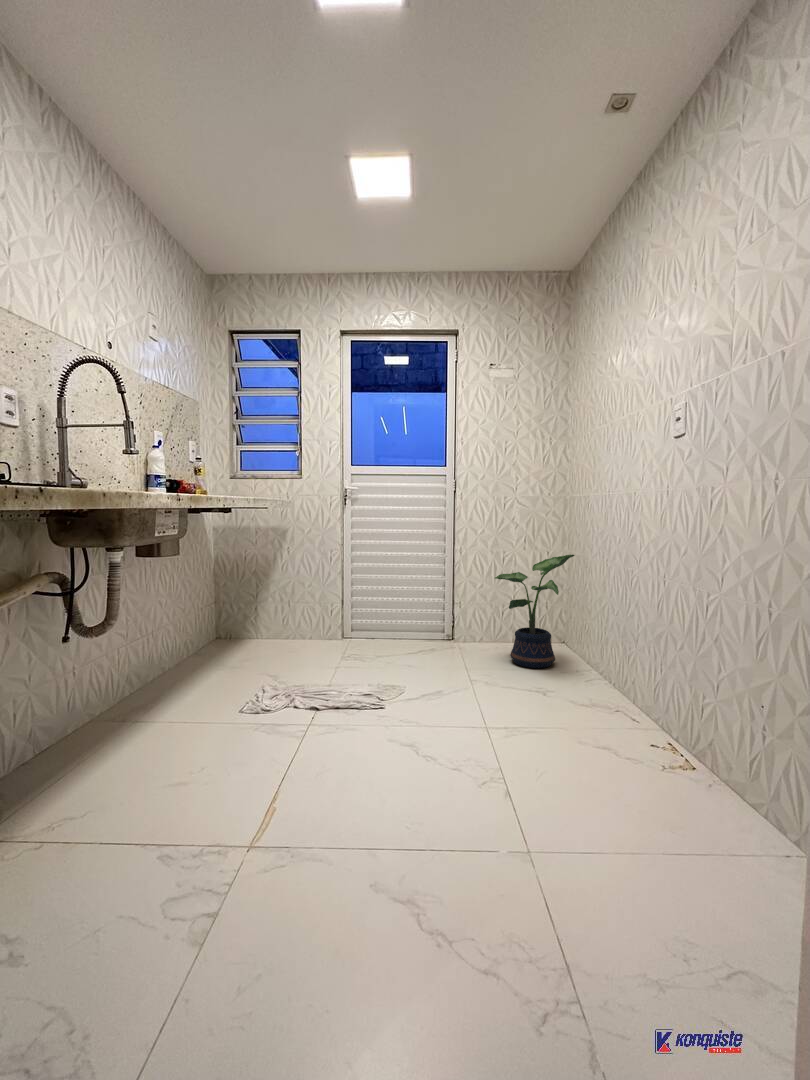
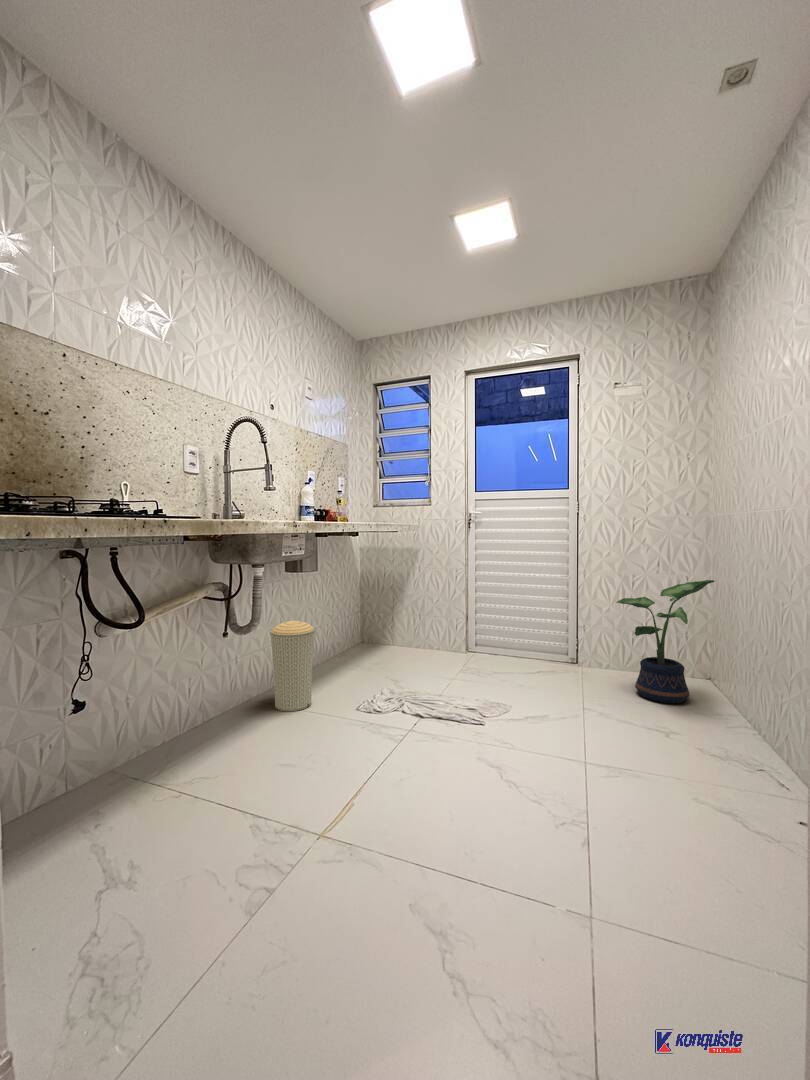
trash can: none [123,616,185,726] -> present [270,621,316,711]

